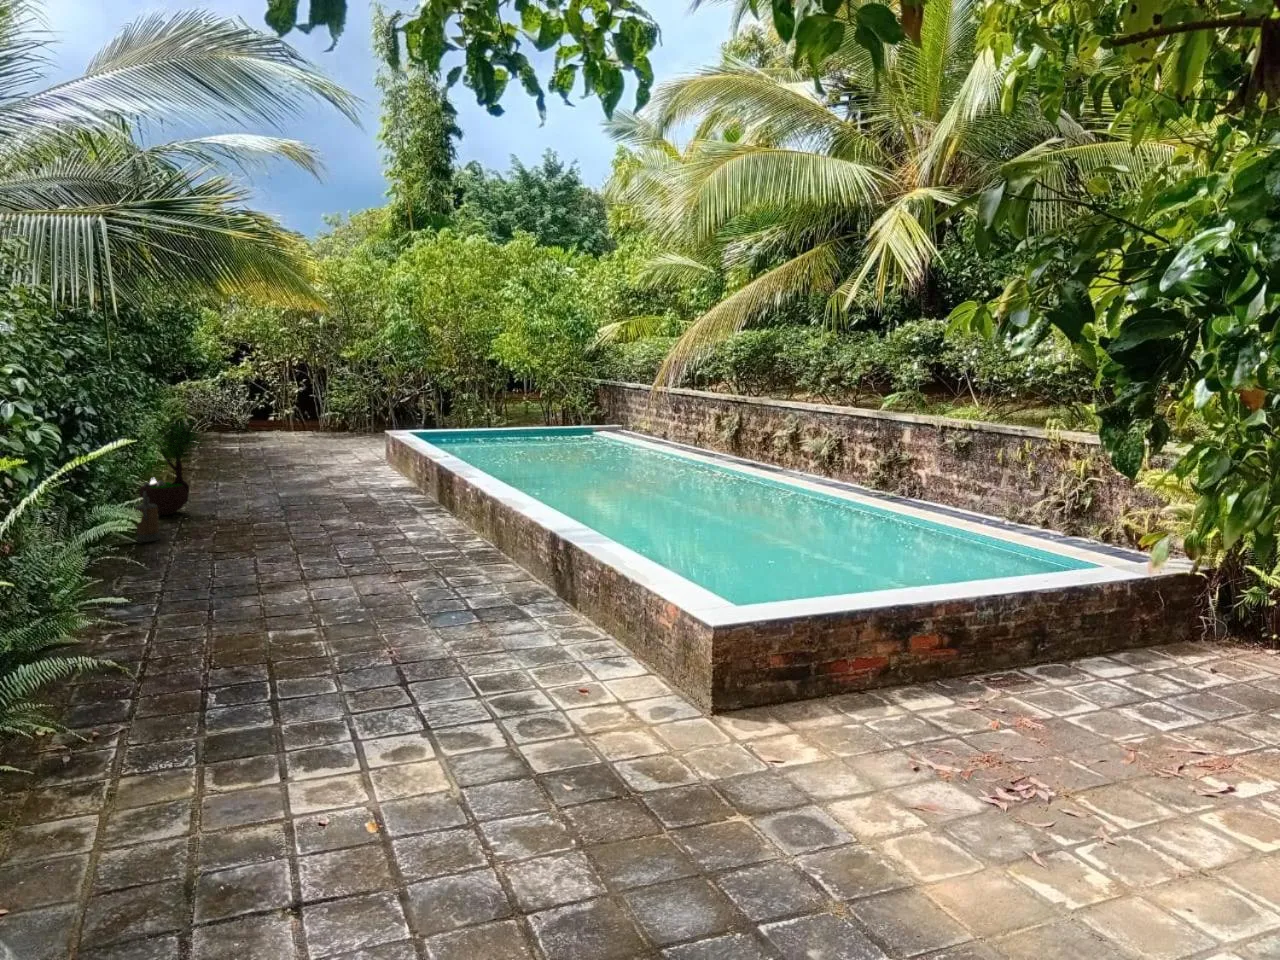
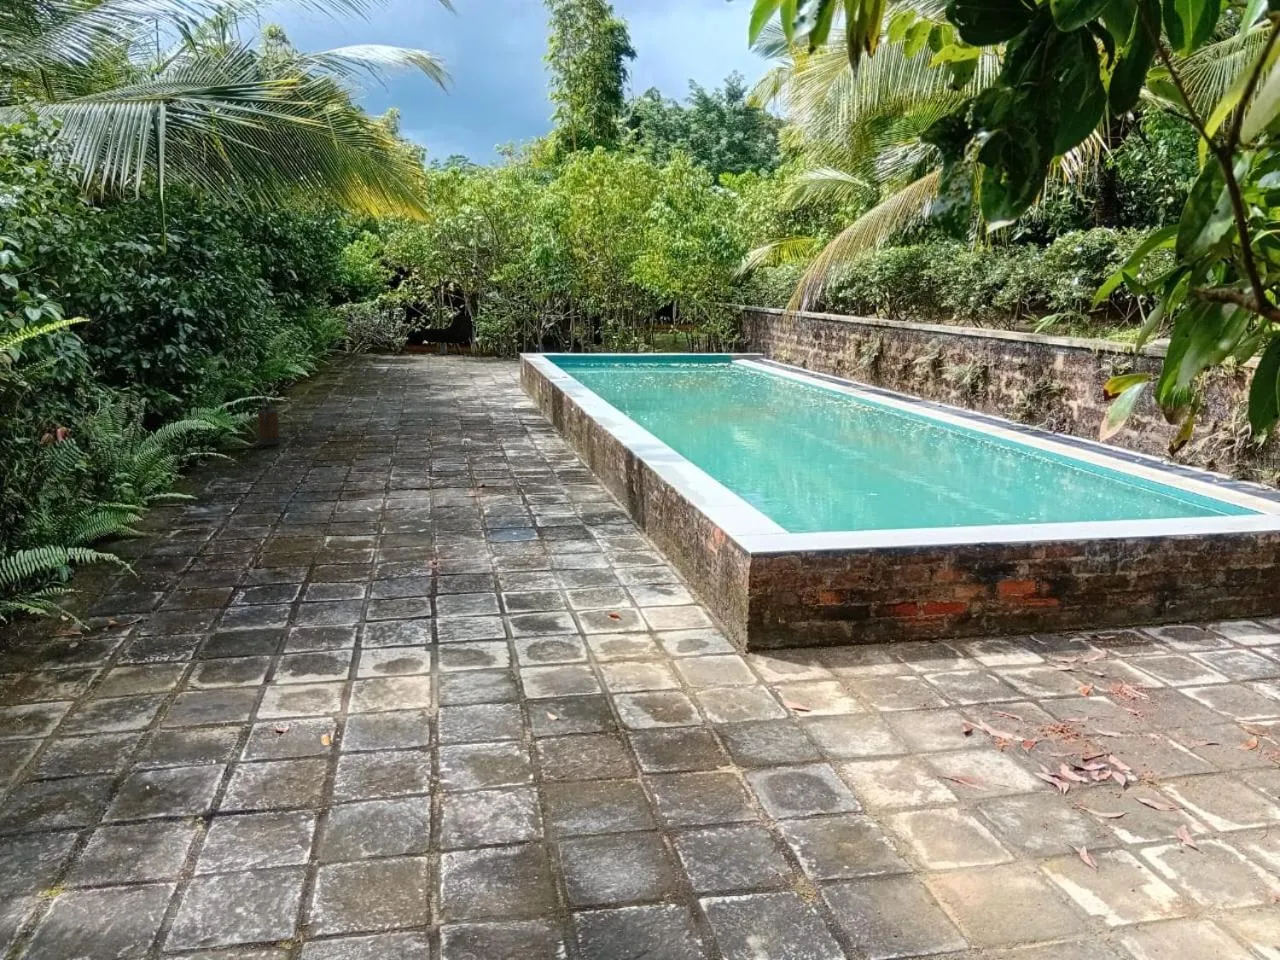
lounge chair: none [262,392,320,435] -> present [421,315,473,356]
potted tree: present [139,422,199,515] -> none [273,325,329,423]

